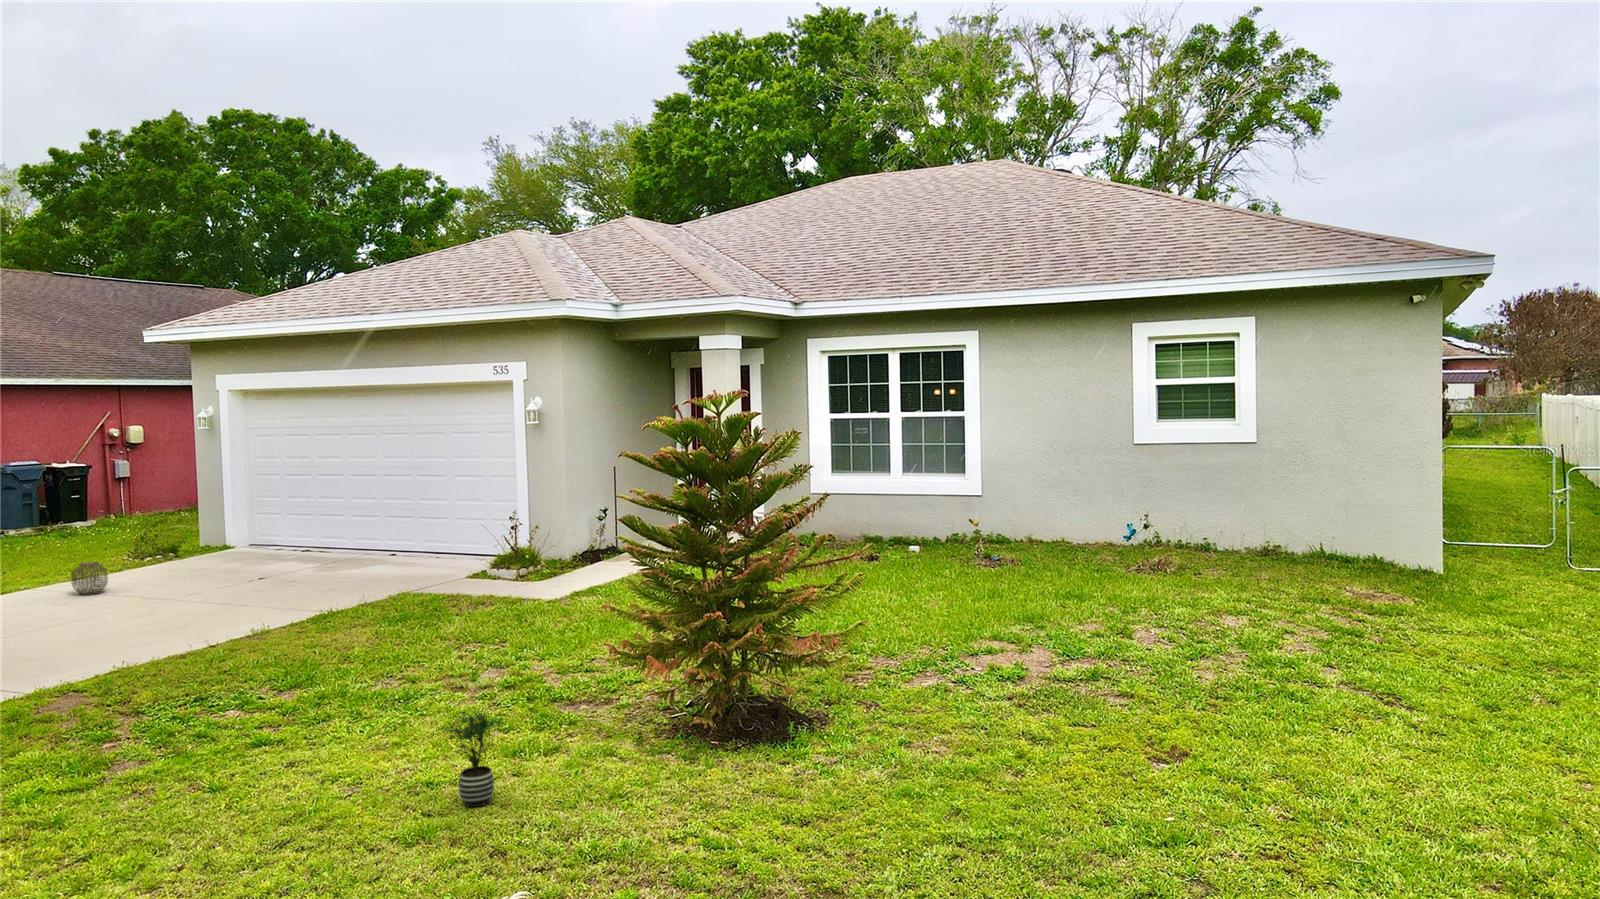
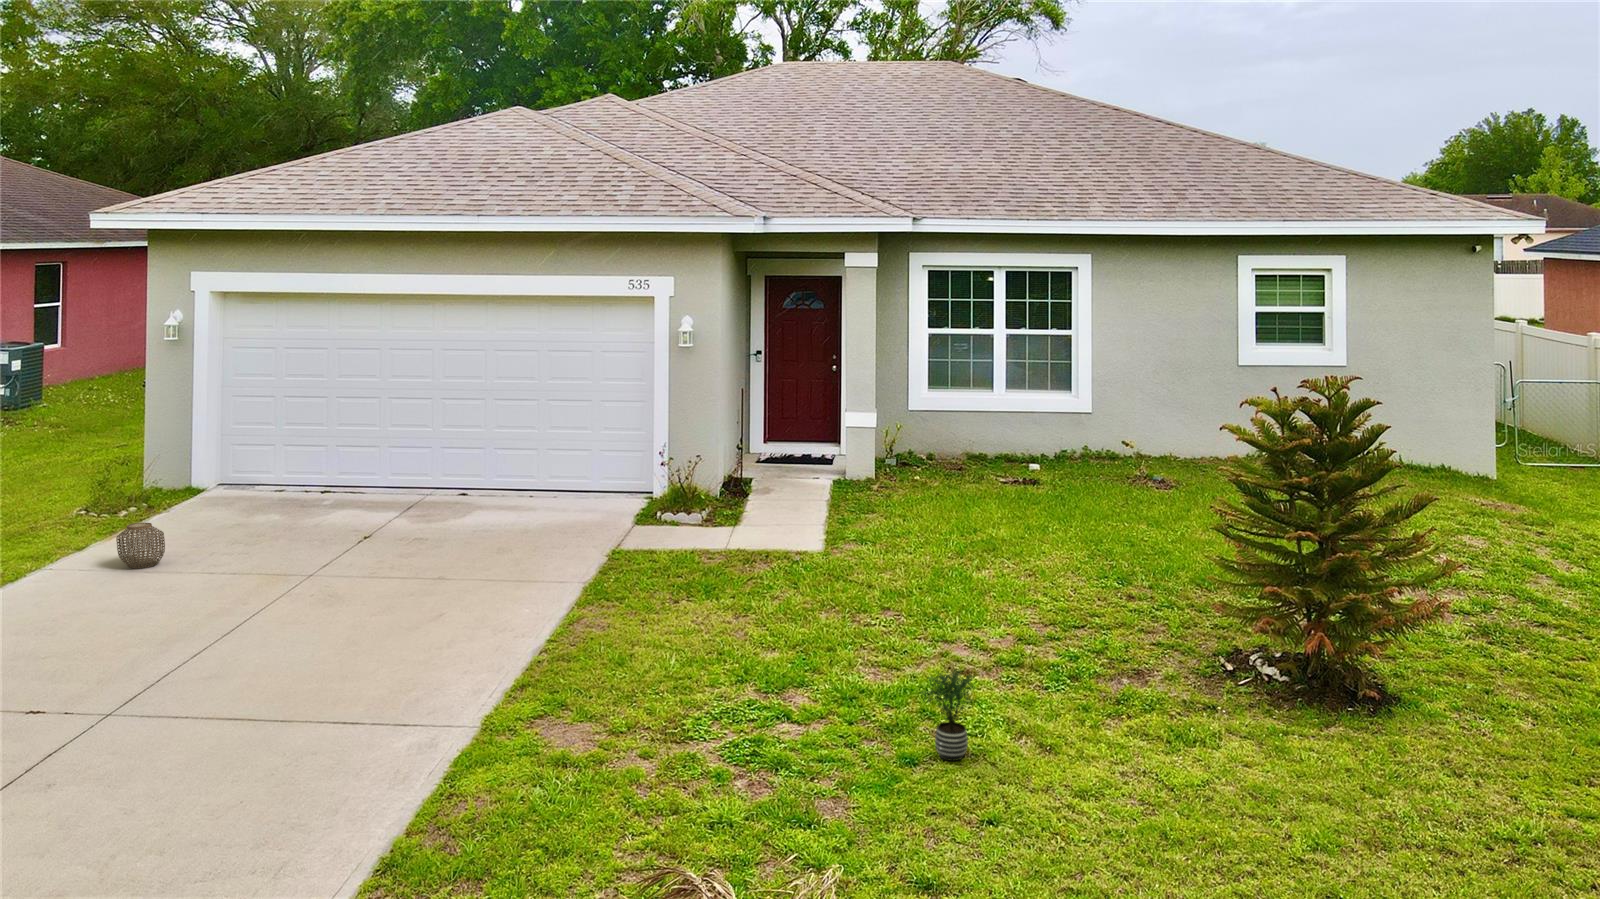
potted plant: present [438,710,503,807] -> present [922,670,974,761]

